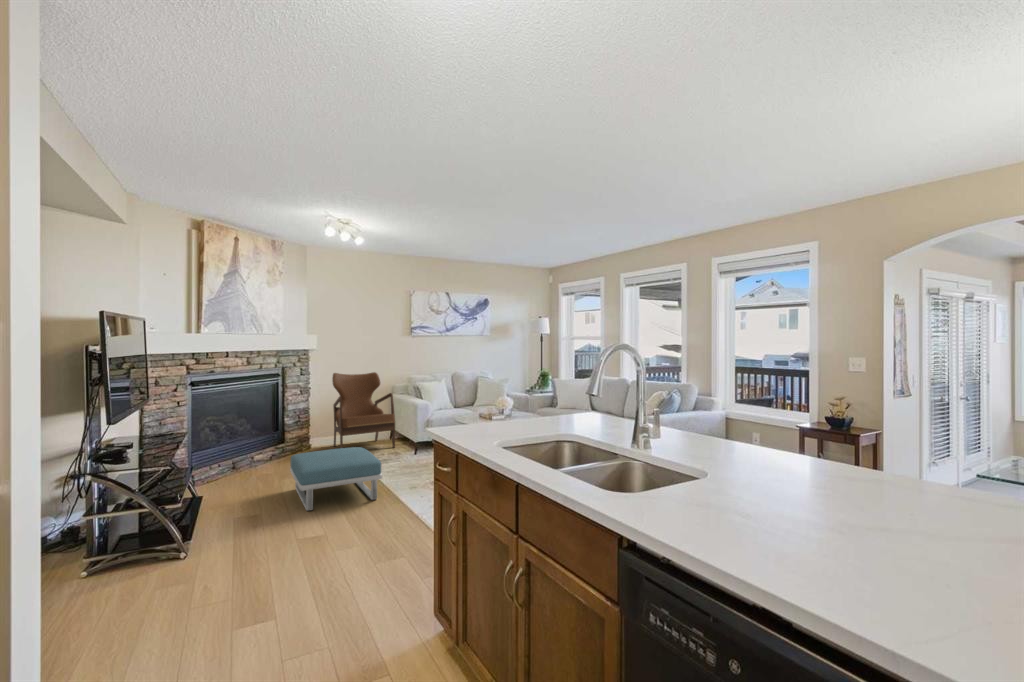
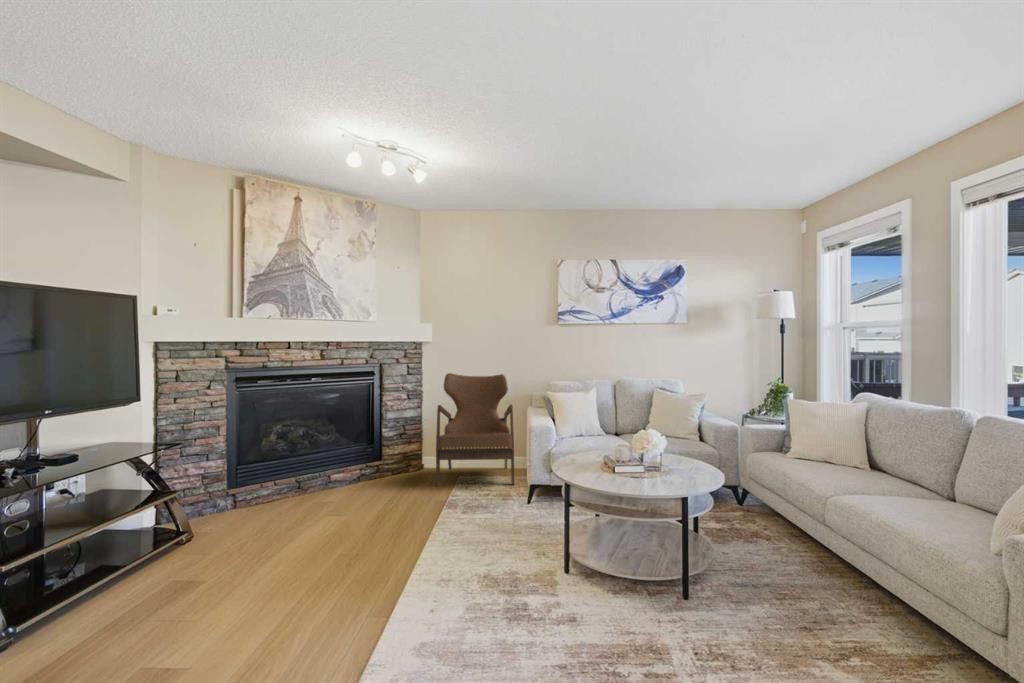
footstool: present [290,447,382,511] -> none [225,490,400,604]

